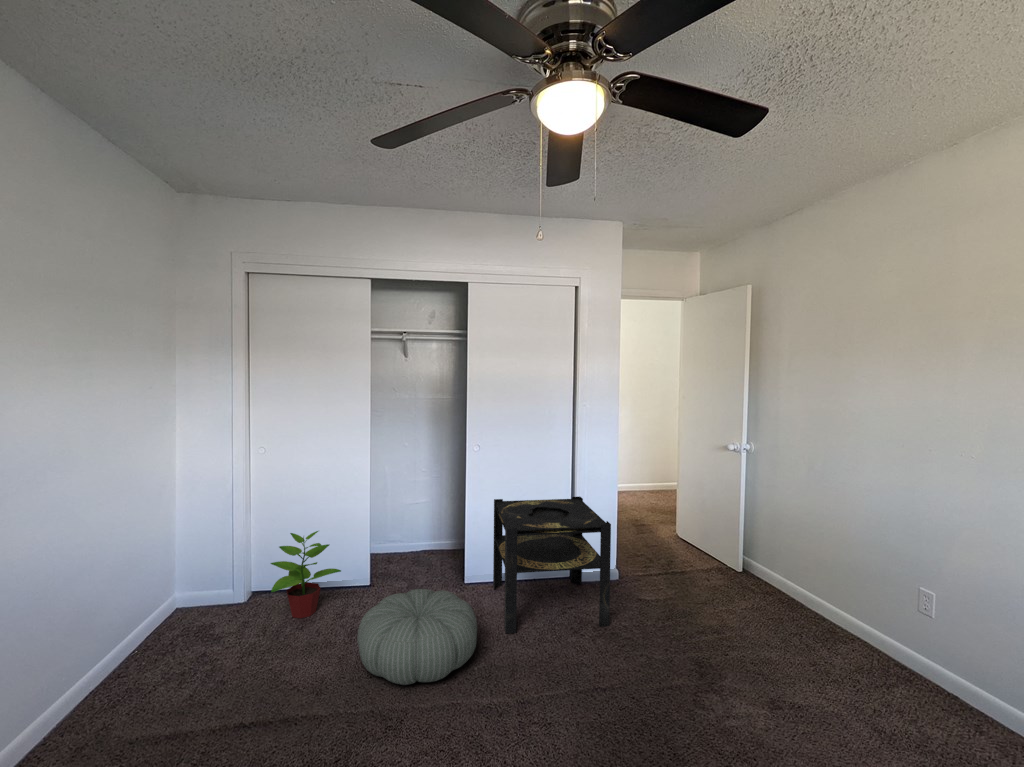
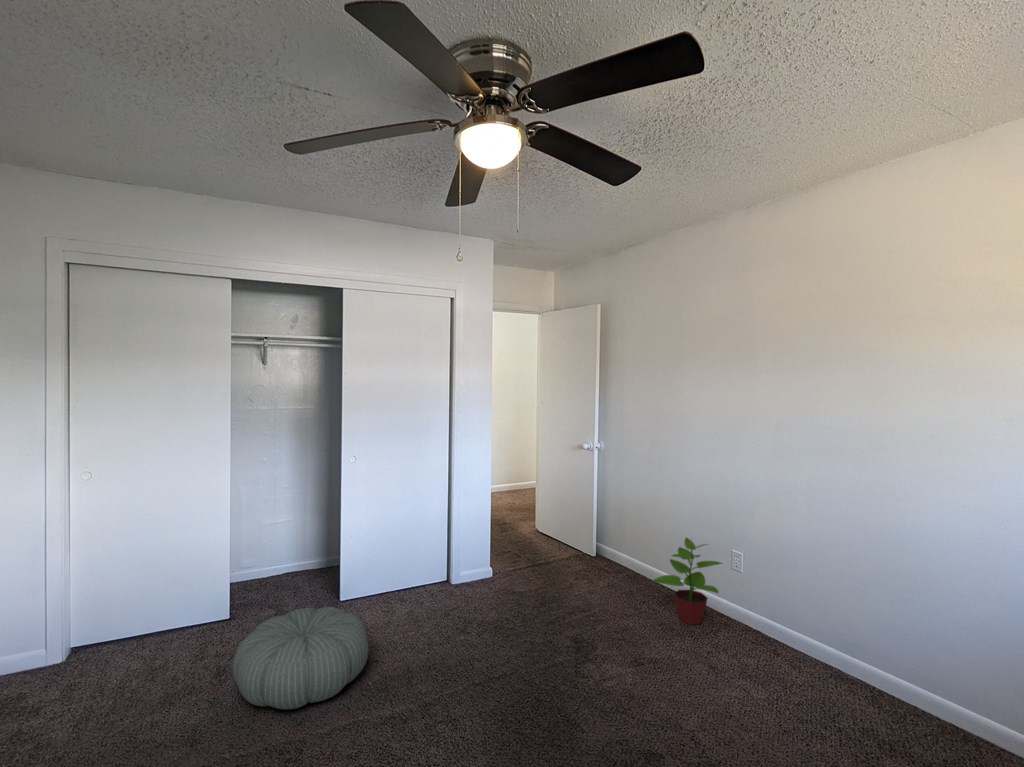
side table: present [493,496,611,634] -> none [371,500,492,641]
potted plant: present [271,531,341,618] -> present [653,538,722,624]

